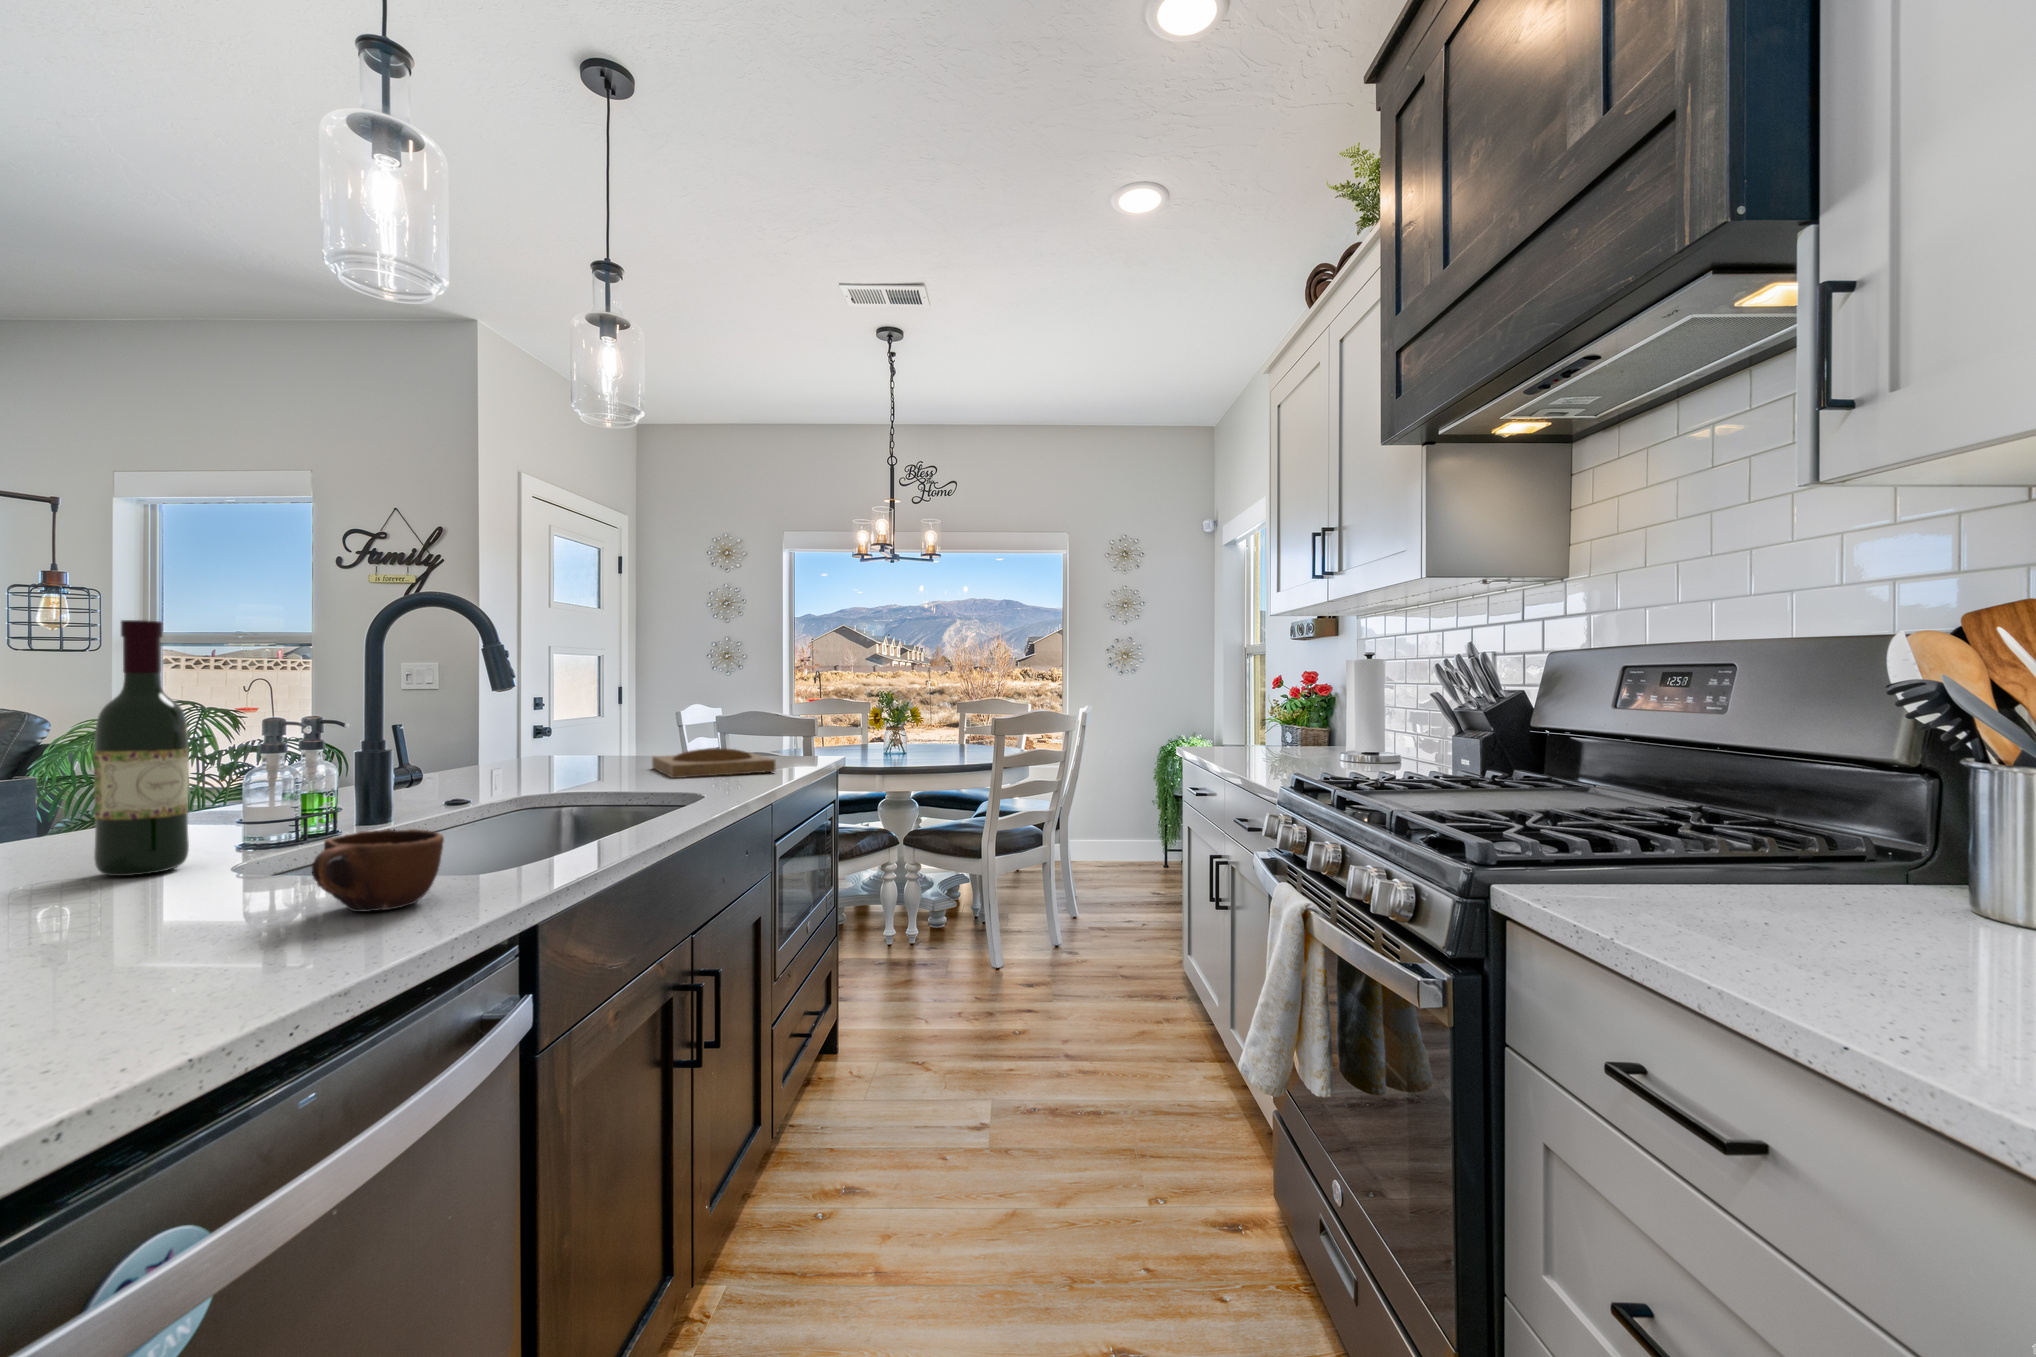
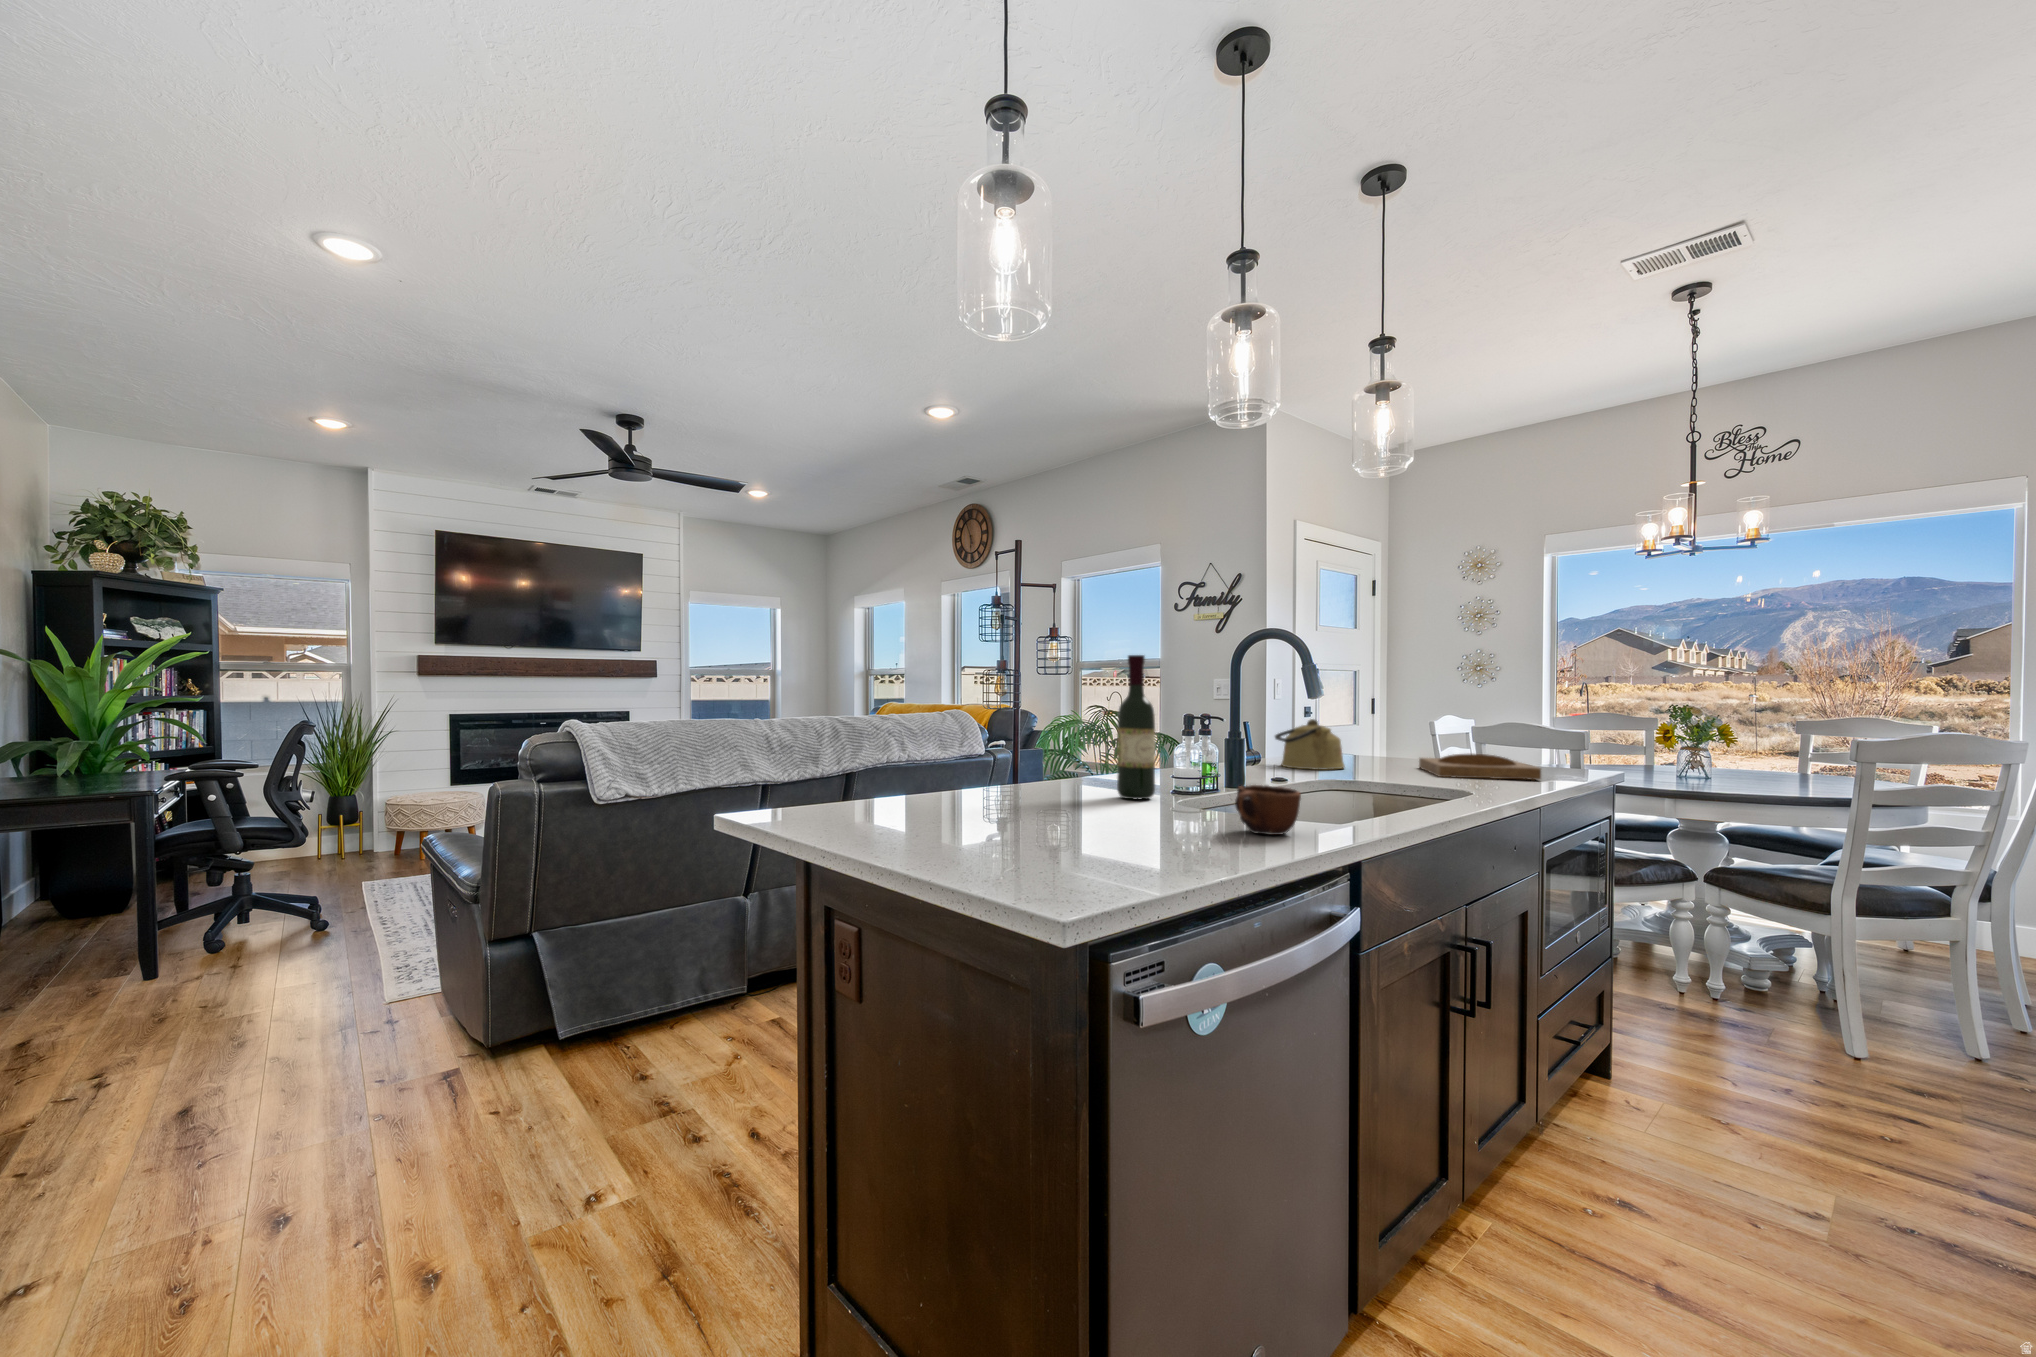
kettle: none [461,717,560,783] -> present [1275,719,1345,770]

